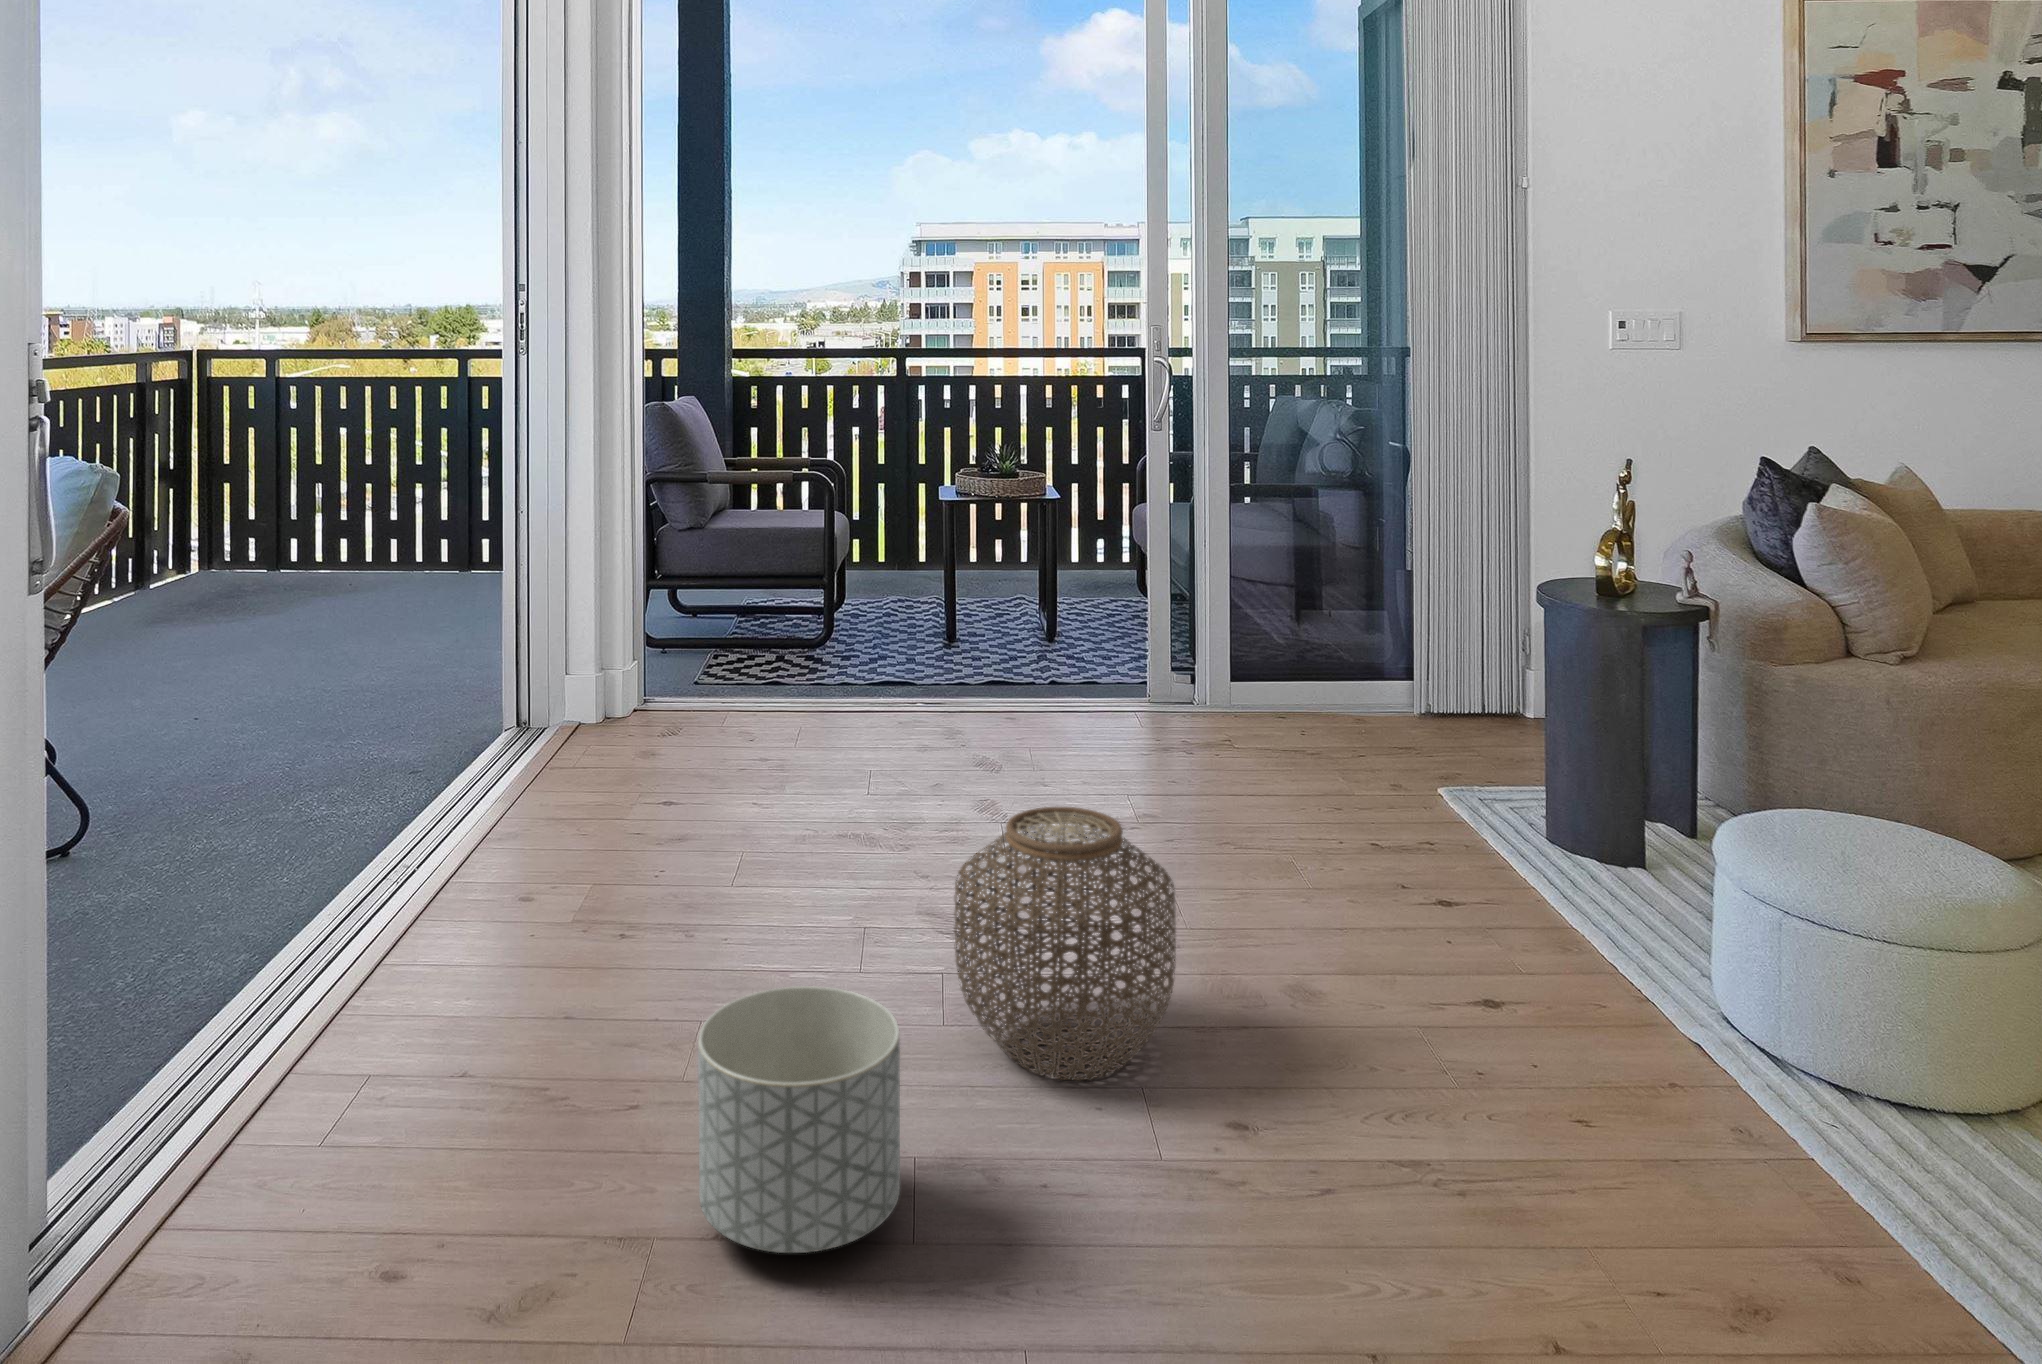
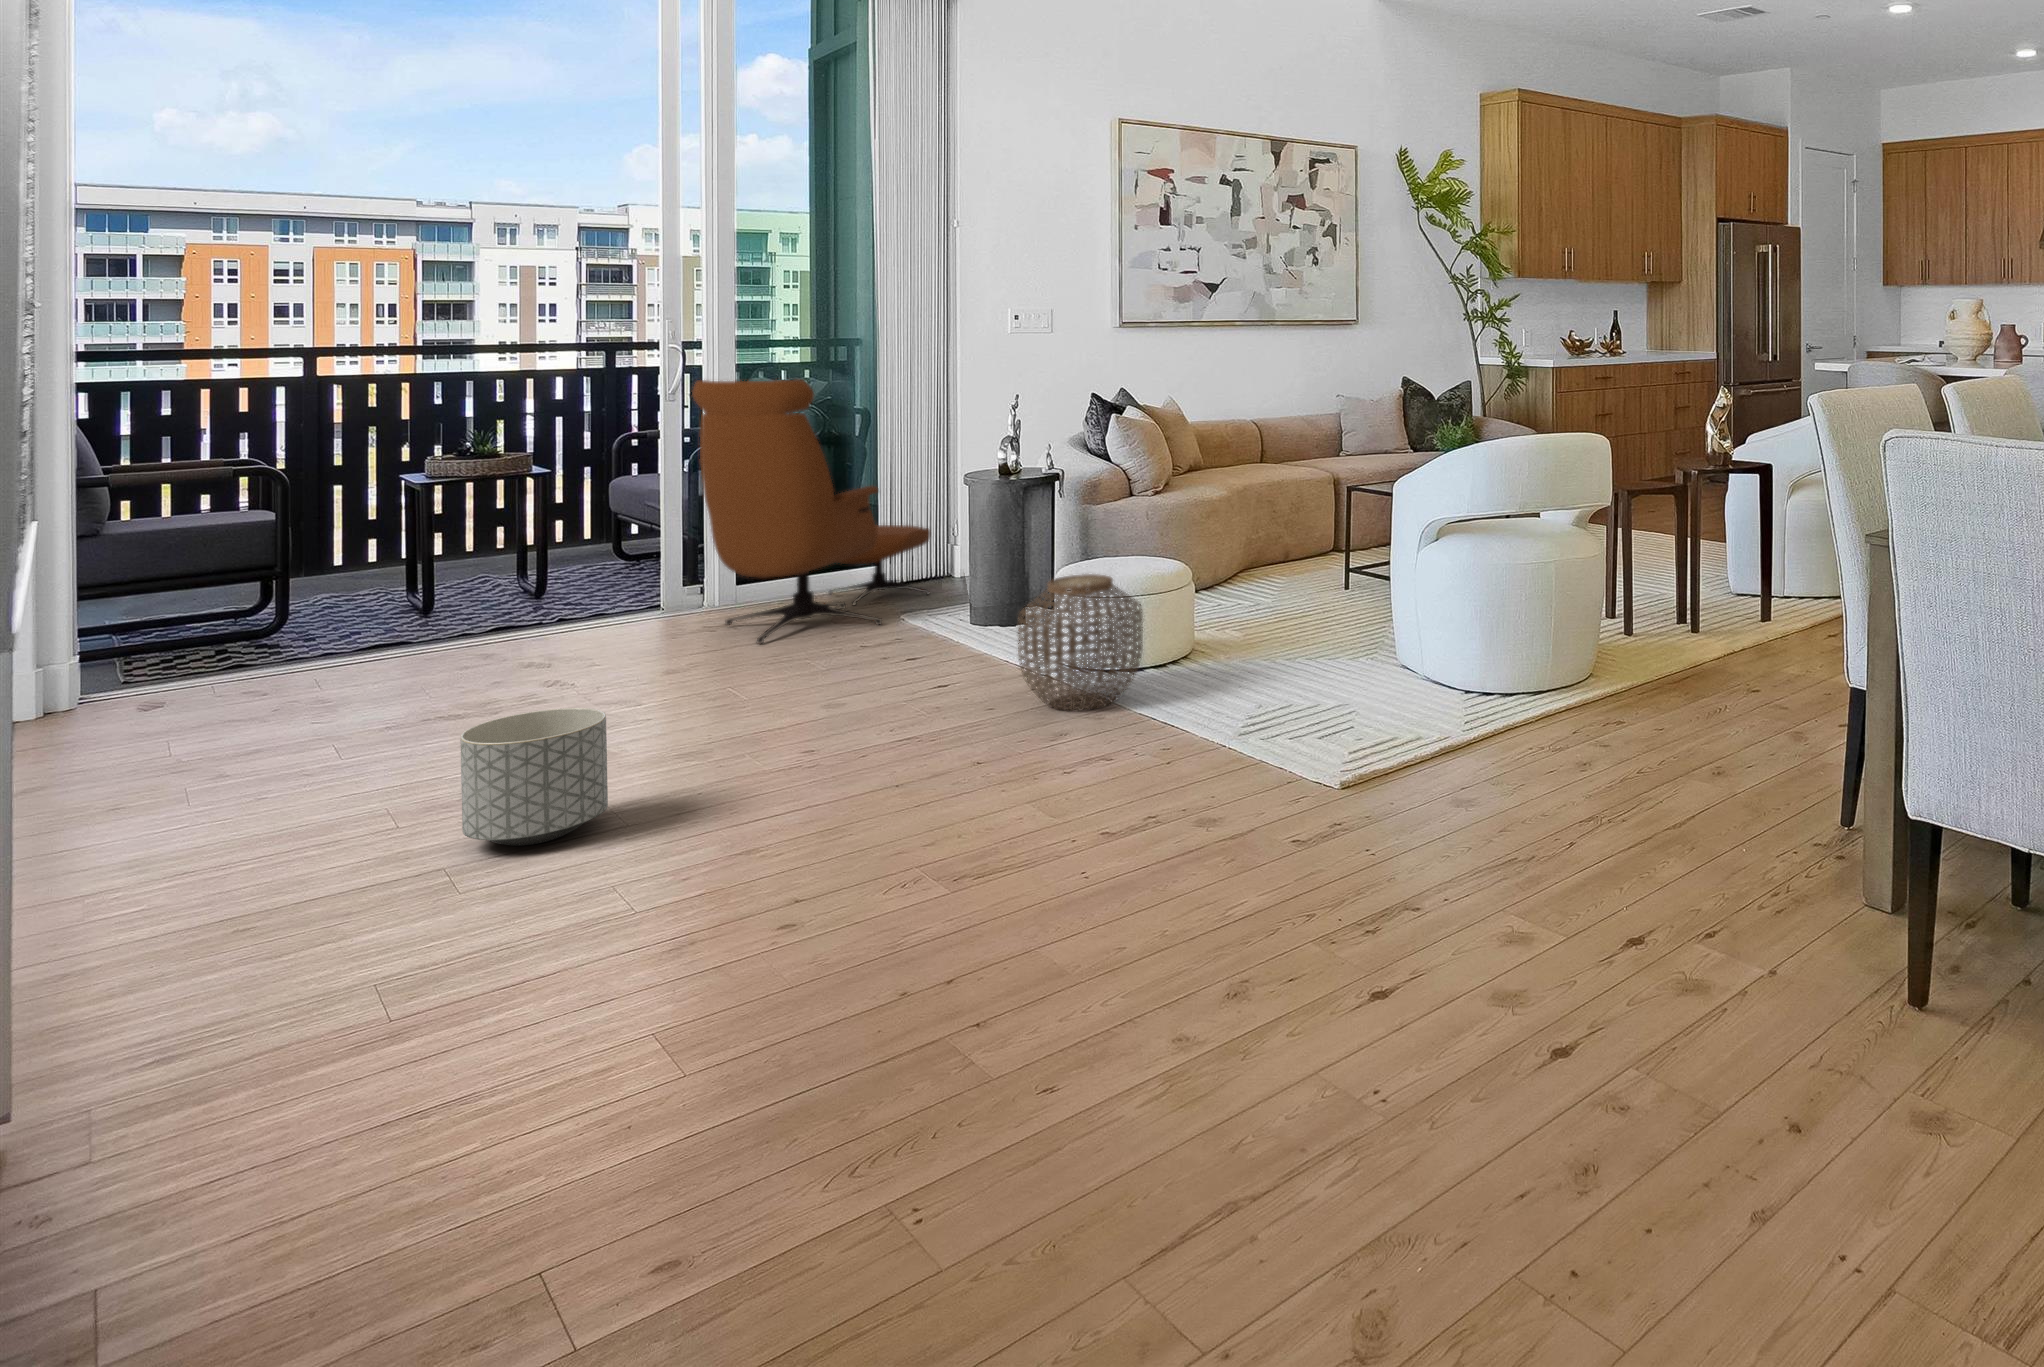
lounge chair: none [1156,413,1484,805] -> present [692,379,930,644]
woven basket: present [954,807,1176,1080] -> present [1018,574,1143,711]

